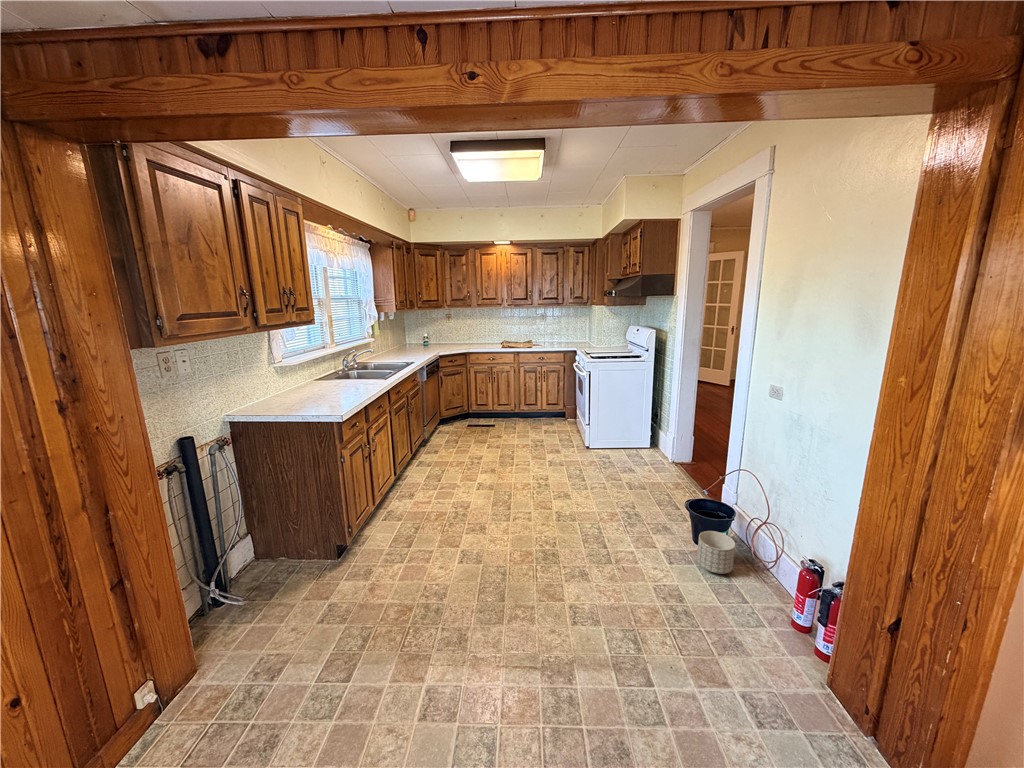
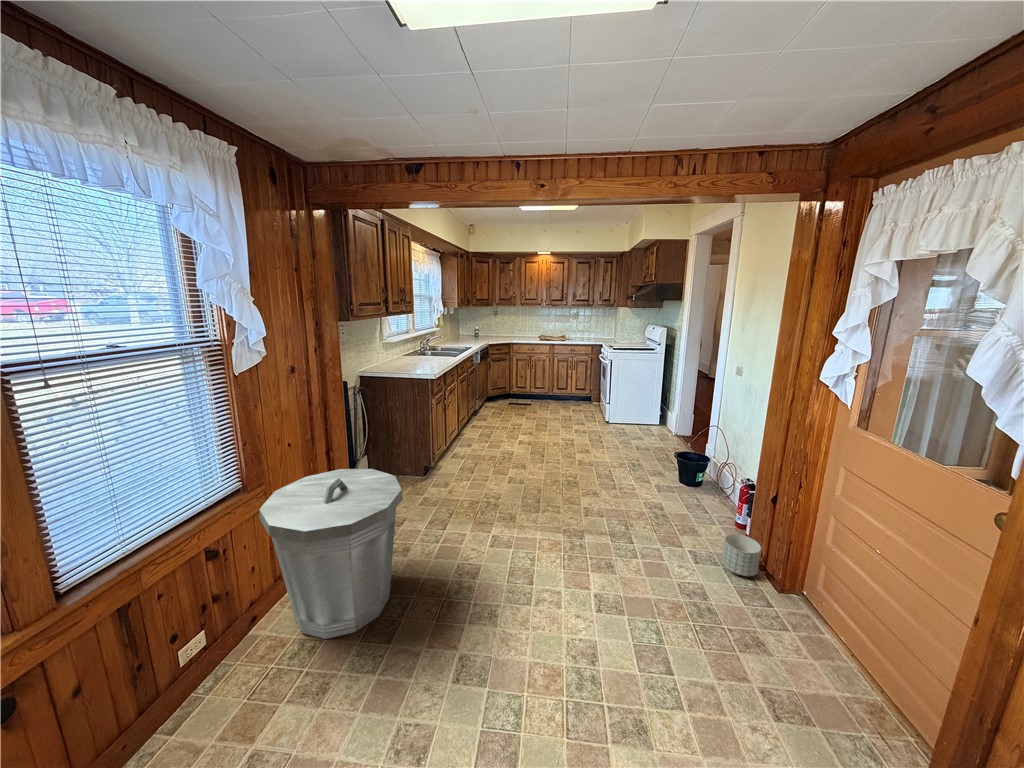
trash can: none [190,488,358,683] -> present [259,469,403,639]

